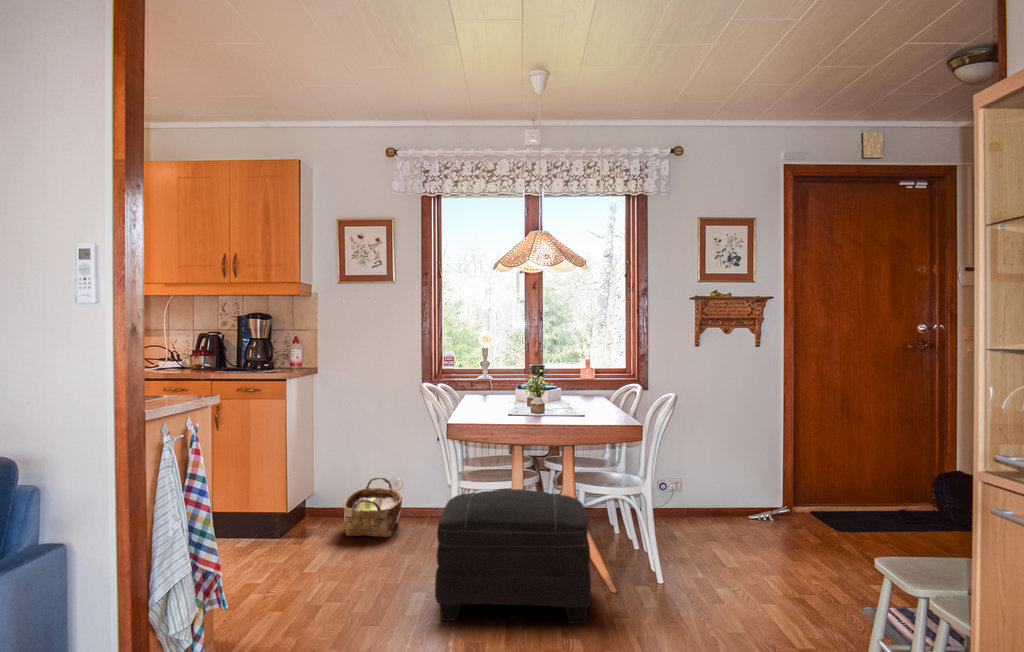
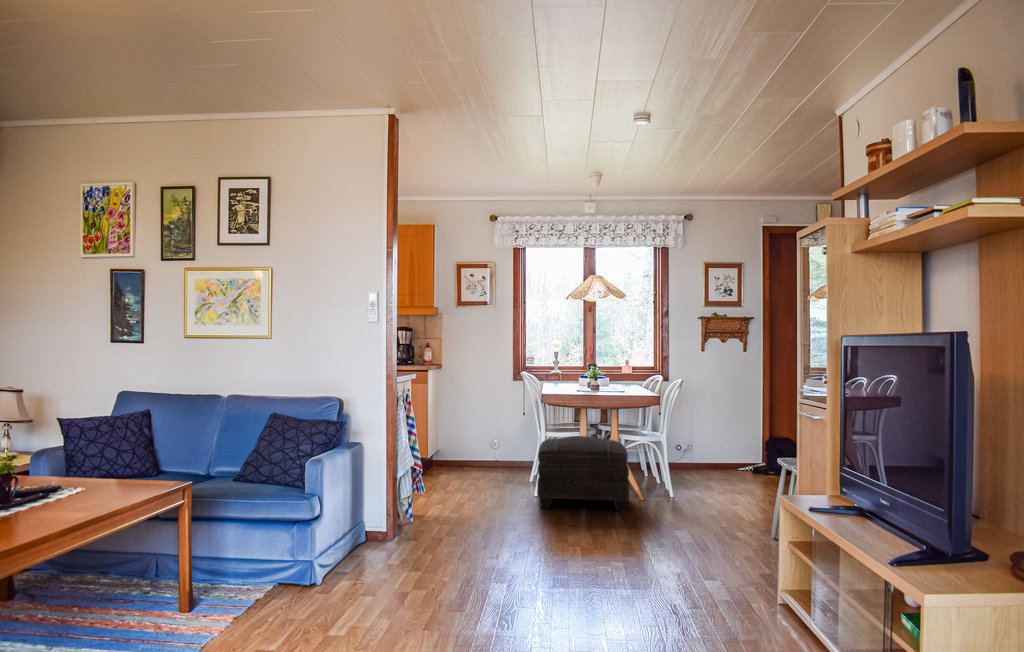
woven basket: present [344,477,402,537] -> none [464,438,501,475]

